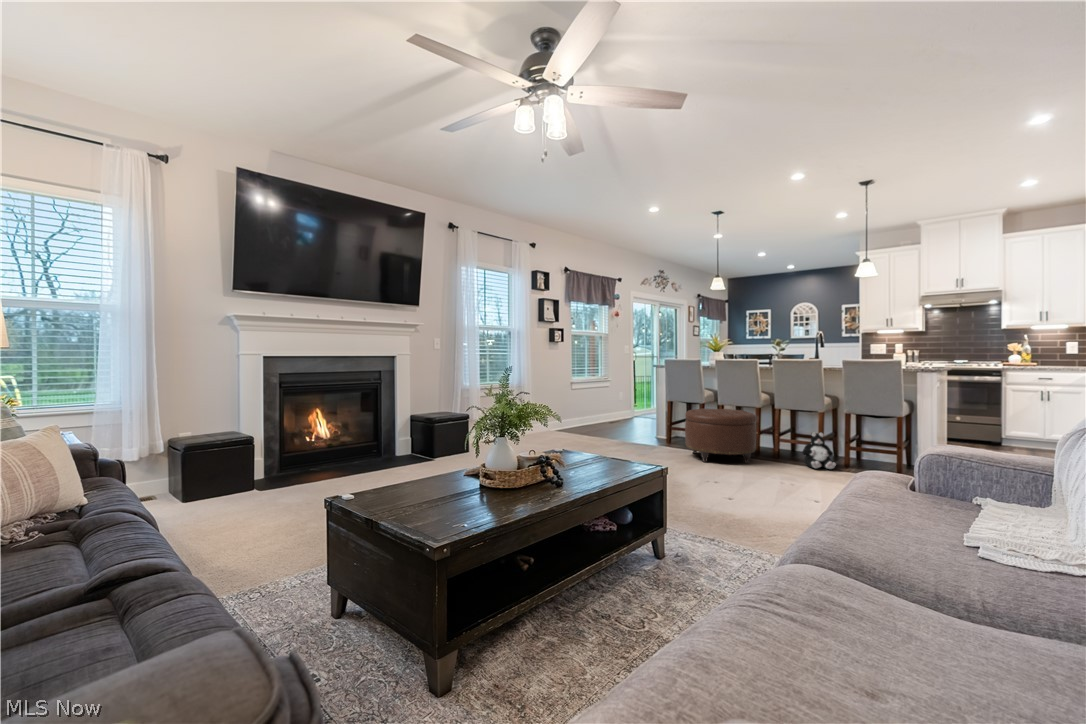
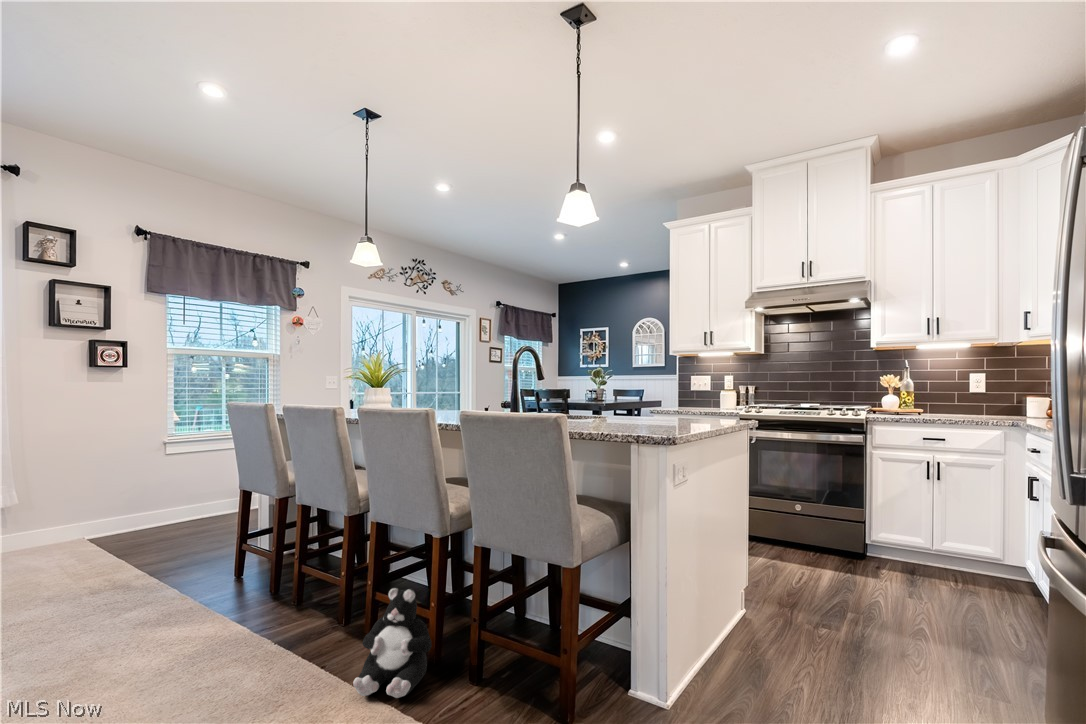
ottoman: present [685,409,757,463] -> none [122,515,311,671]

